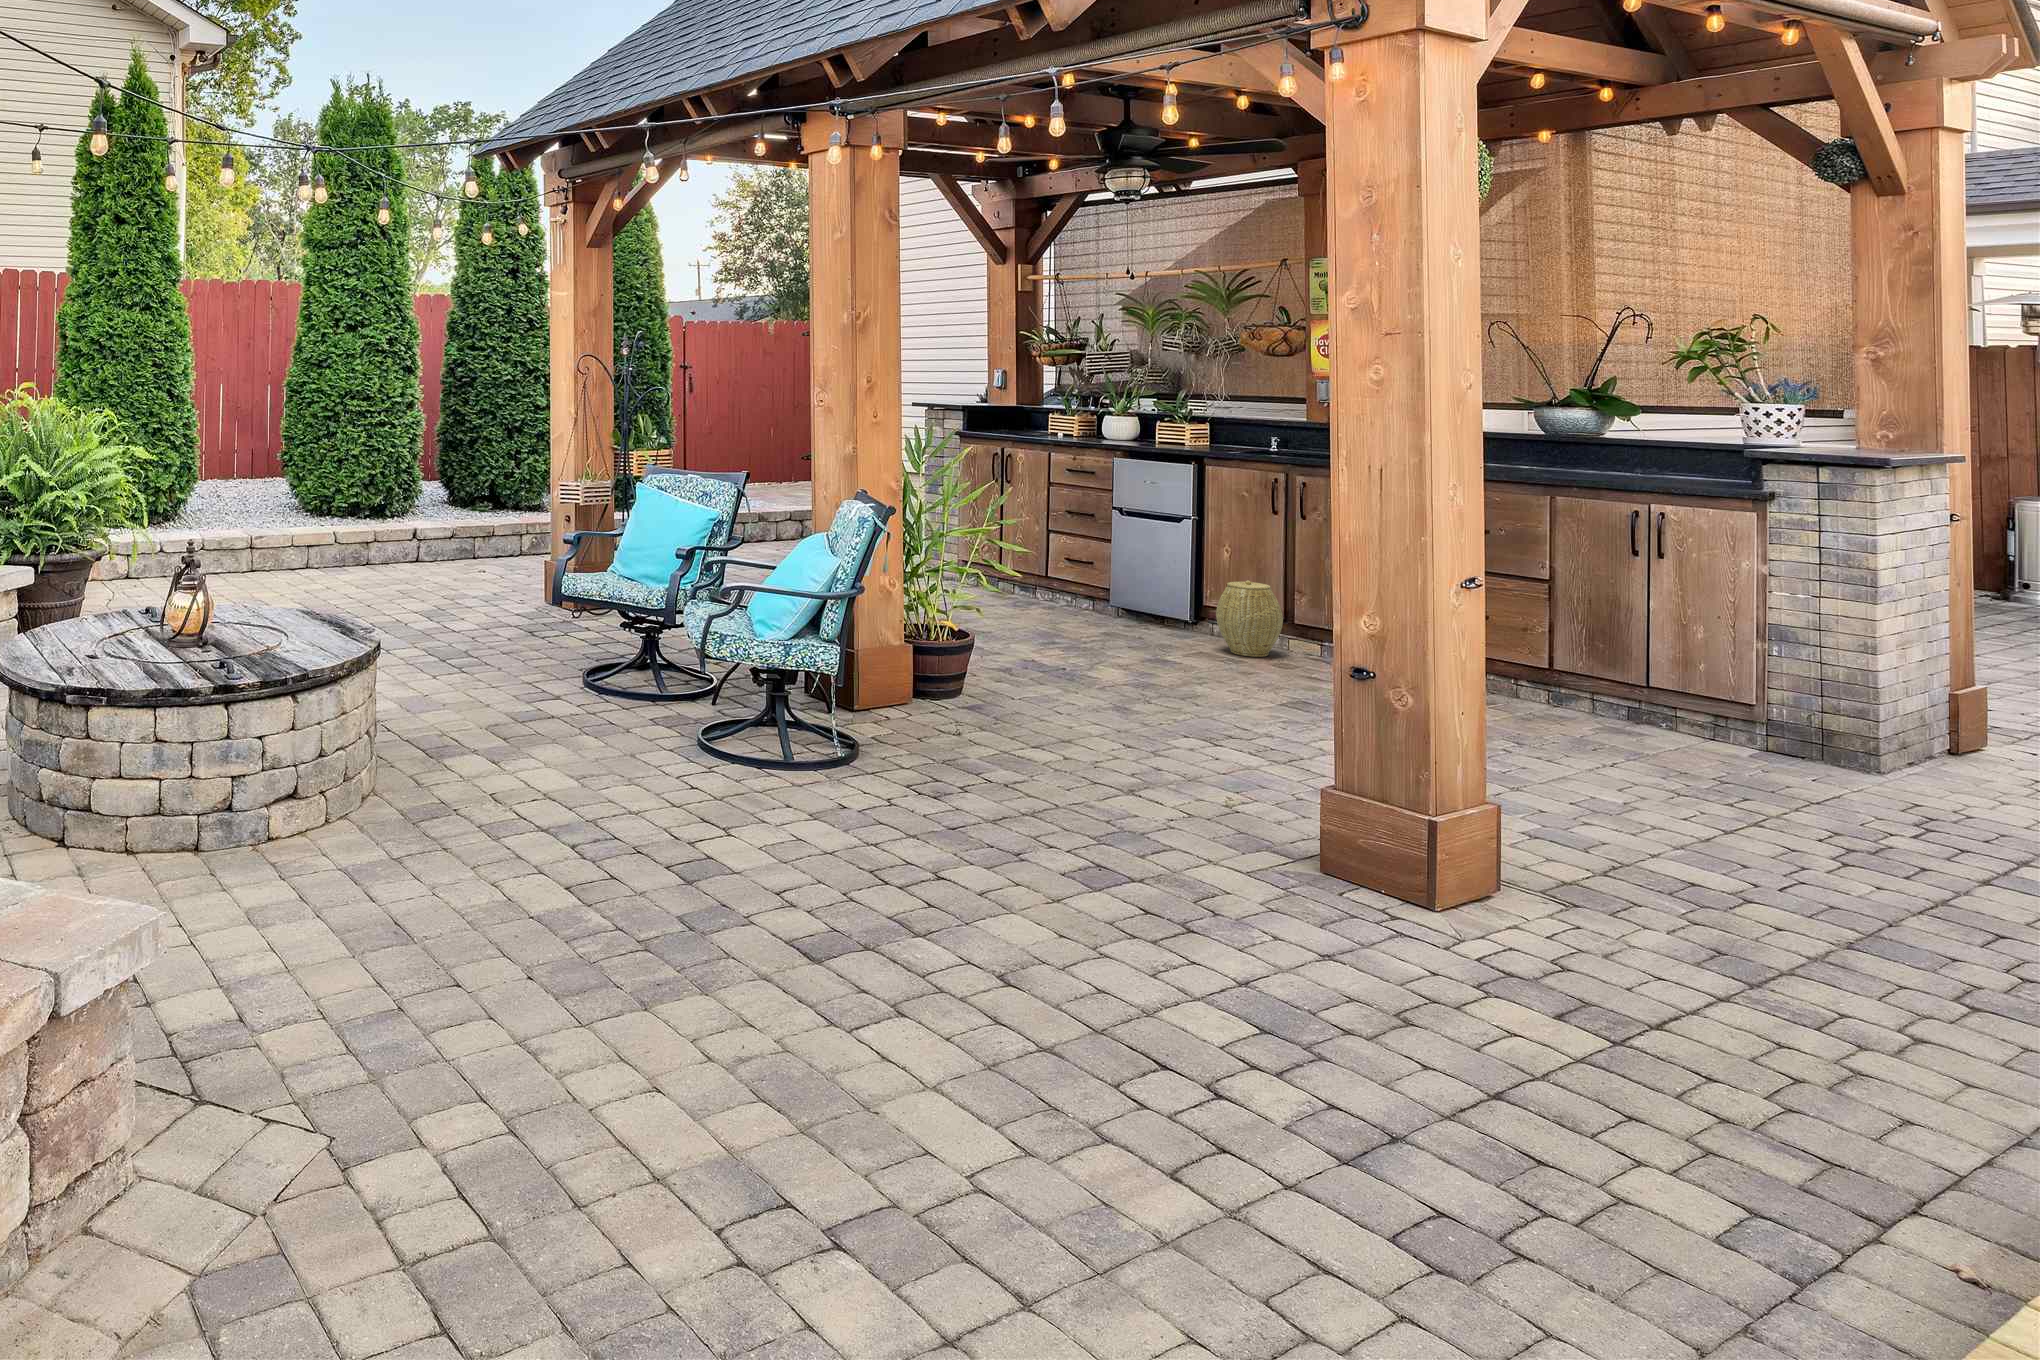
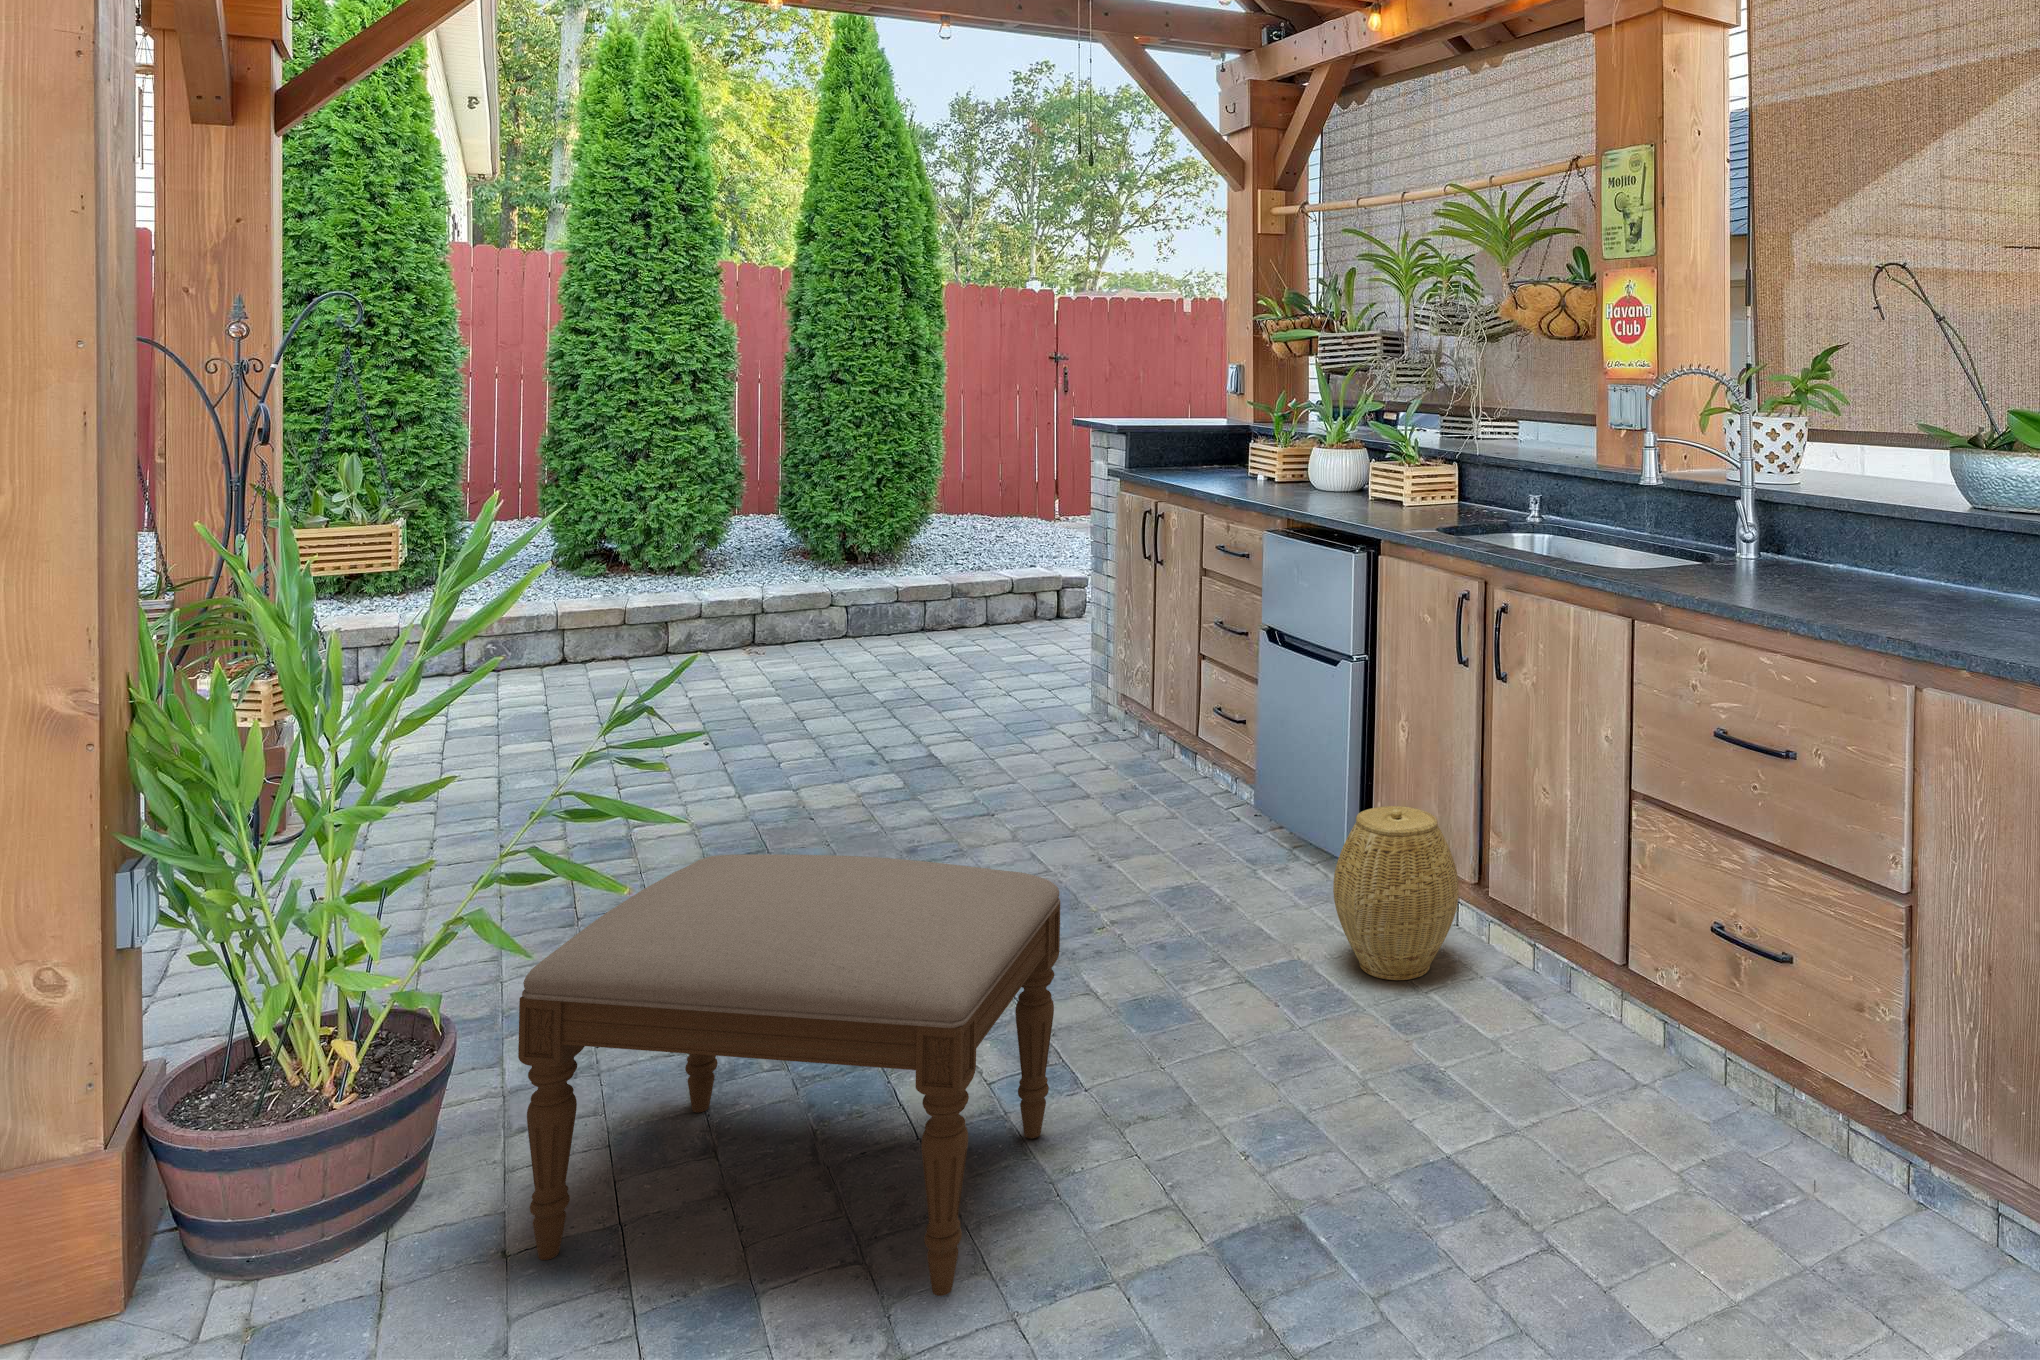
ottoman: none [1005,575,1203,712] -> present [518,854,1060,1296]

